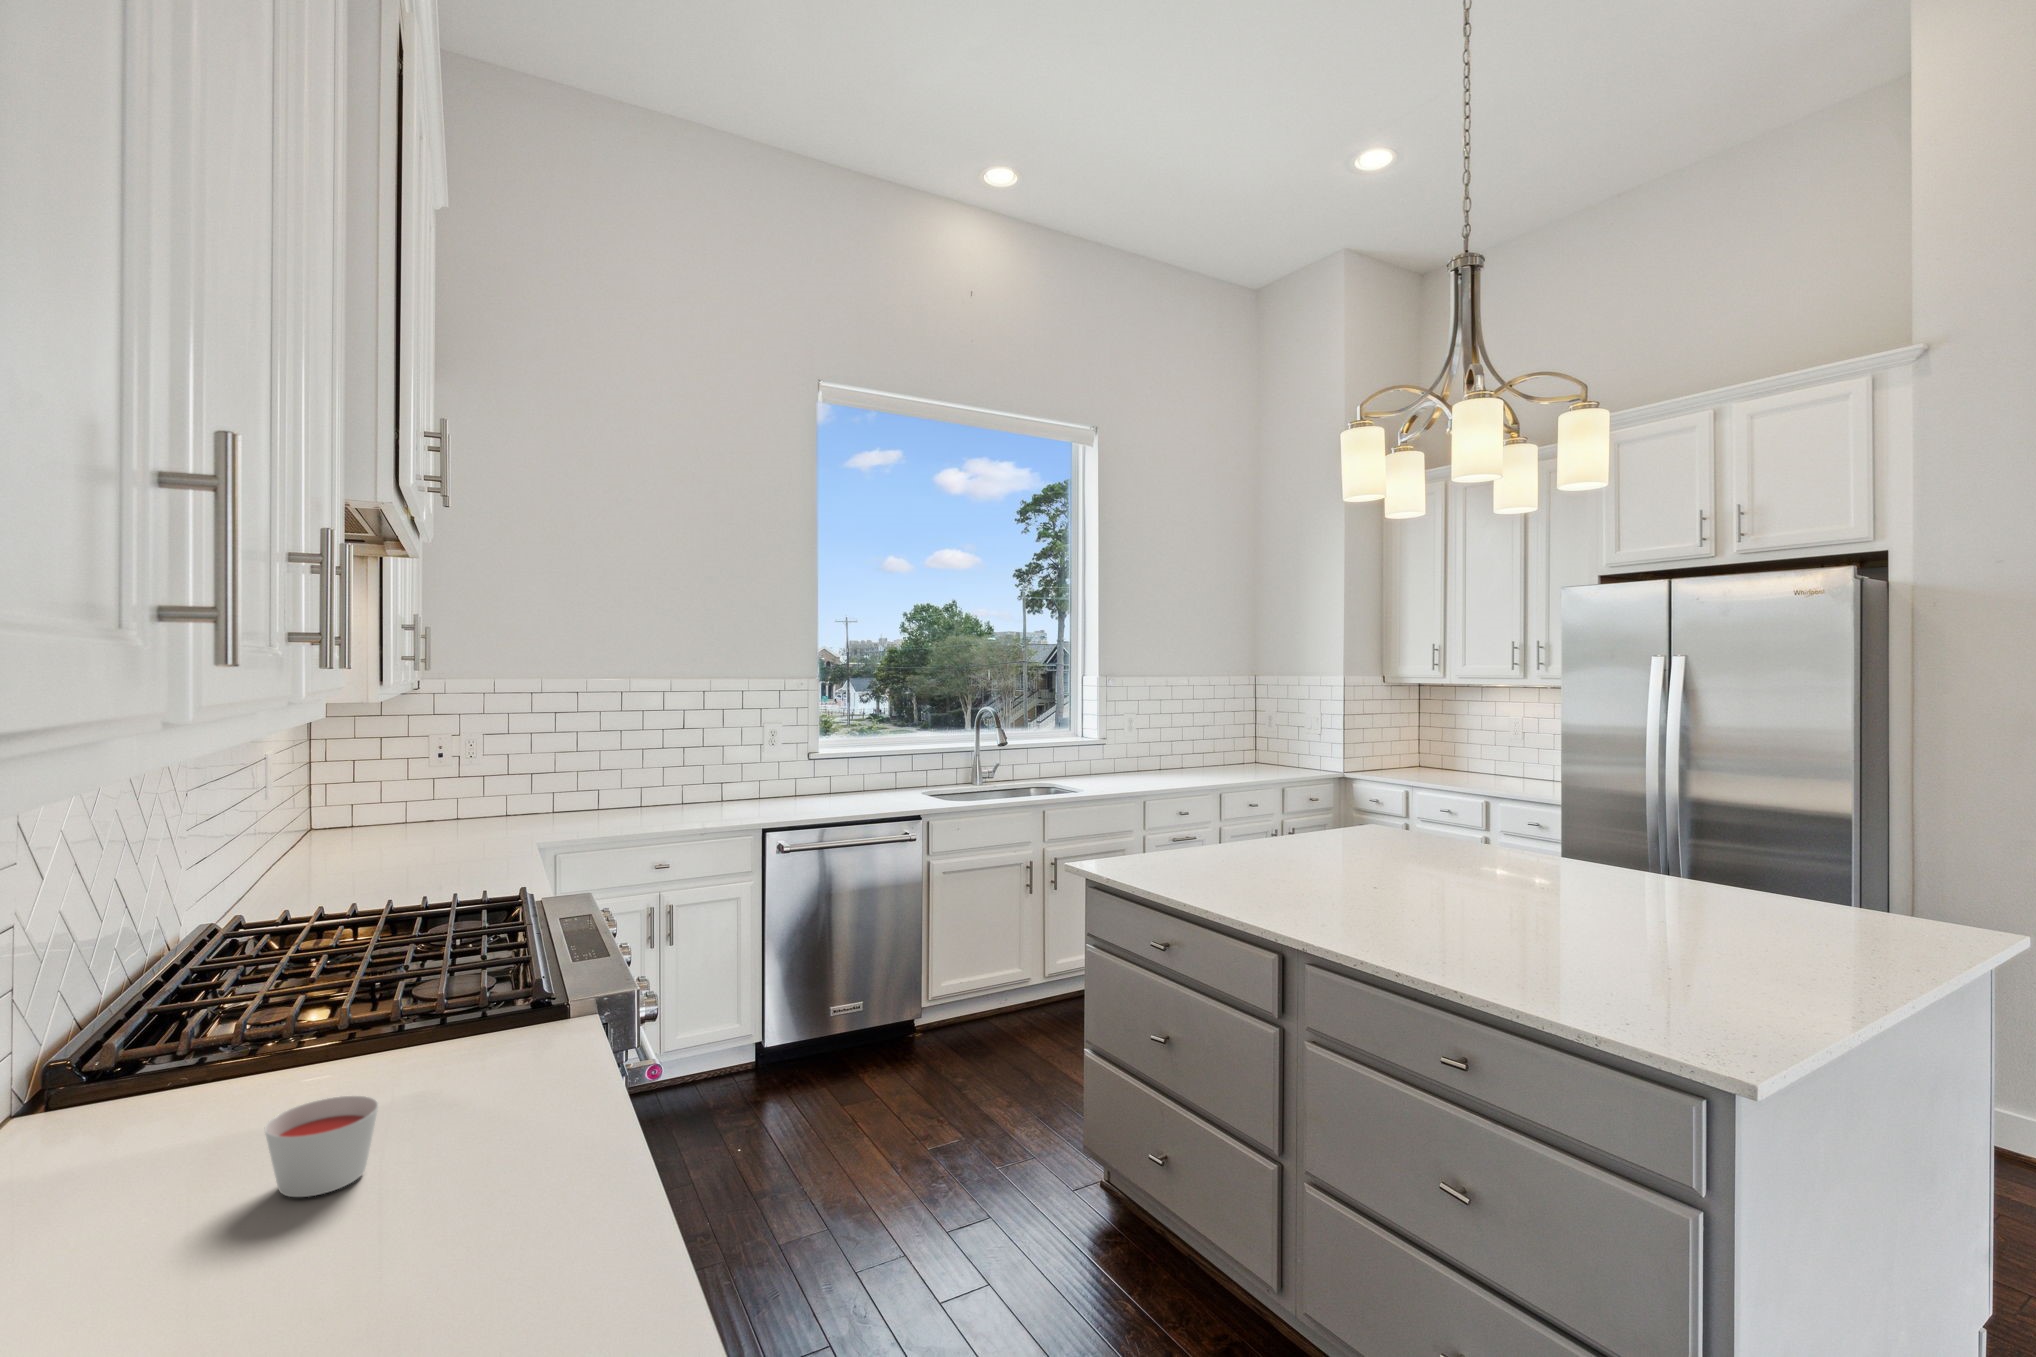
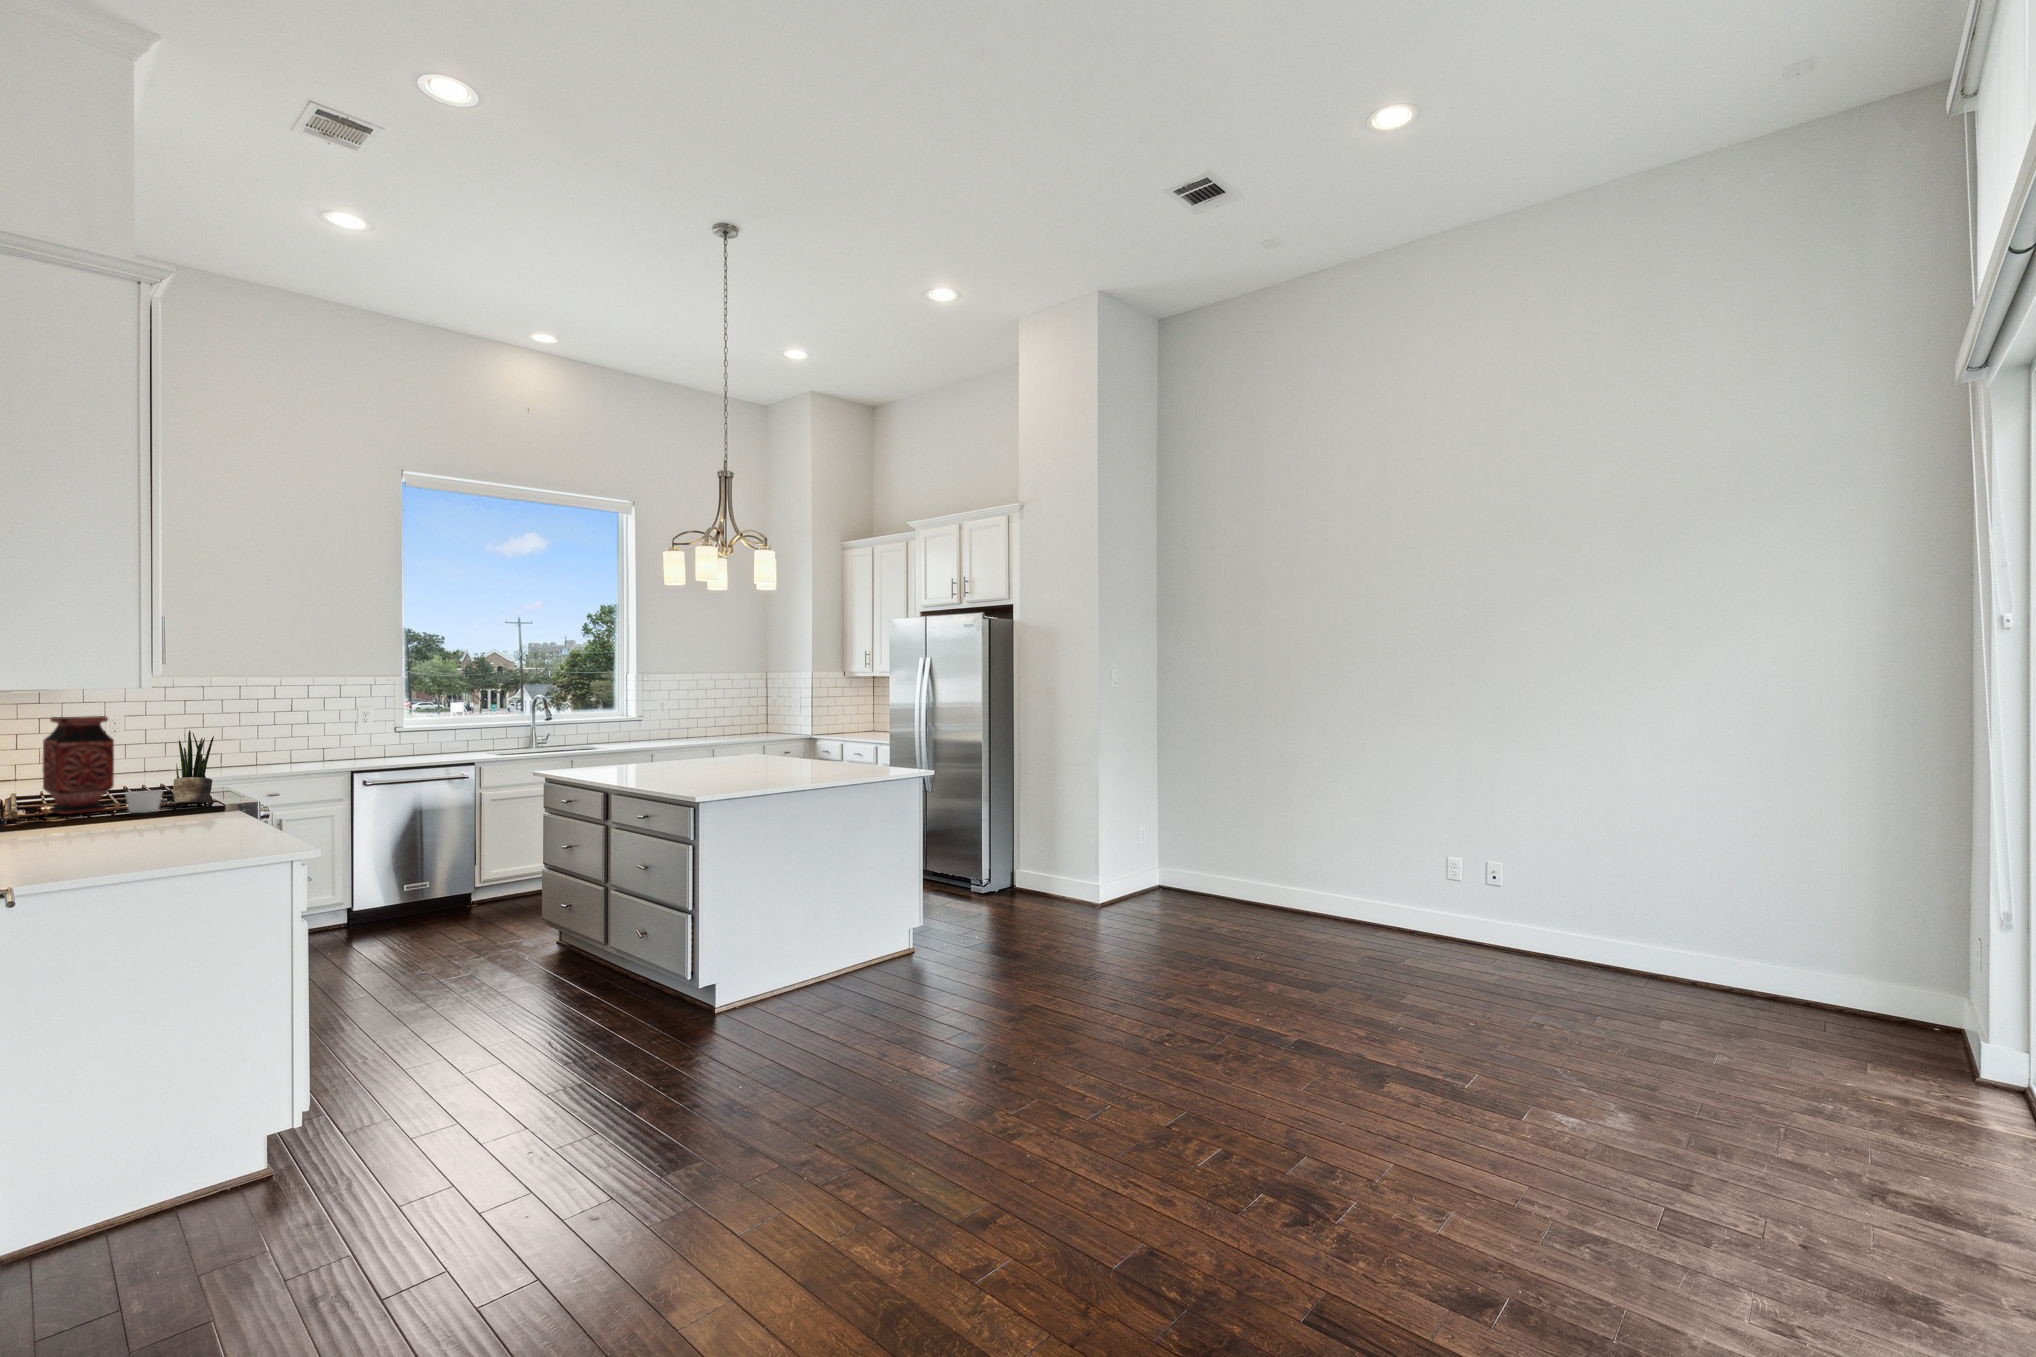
vase: none [85,845,264,1172] -> present [42,716,114,814]
potted plant: none [424,884,531,1110] -> present [173,730,214,805]

